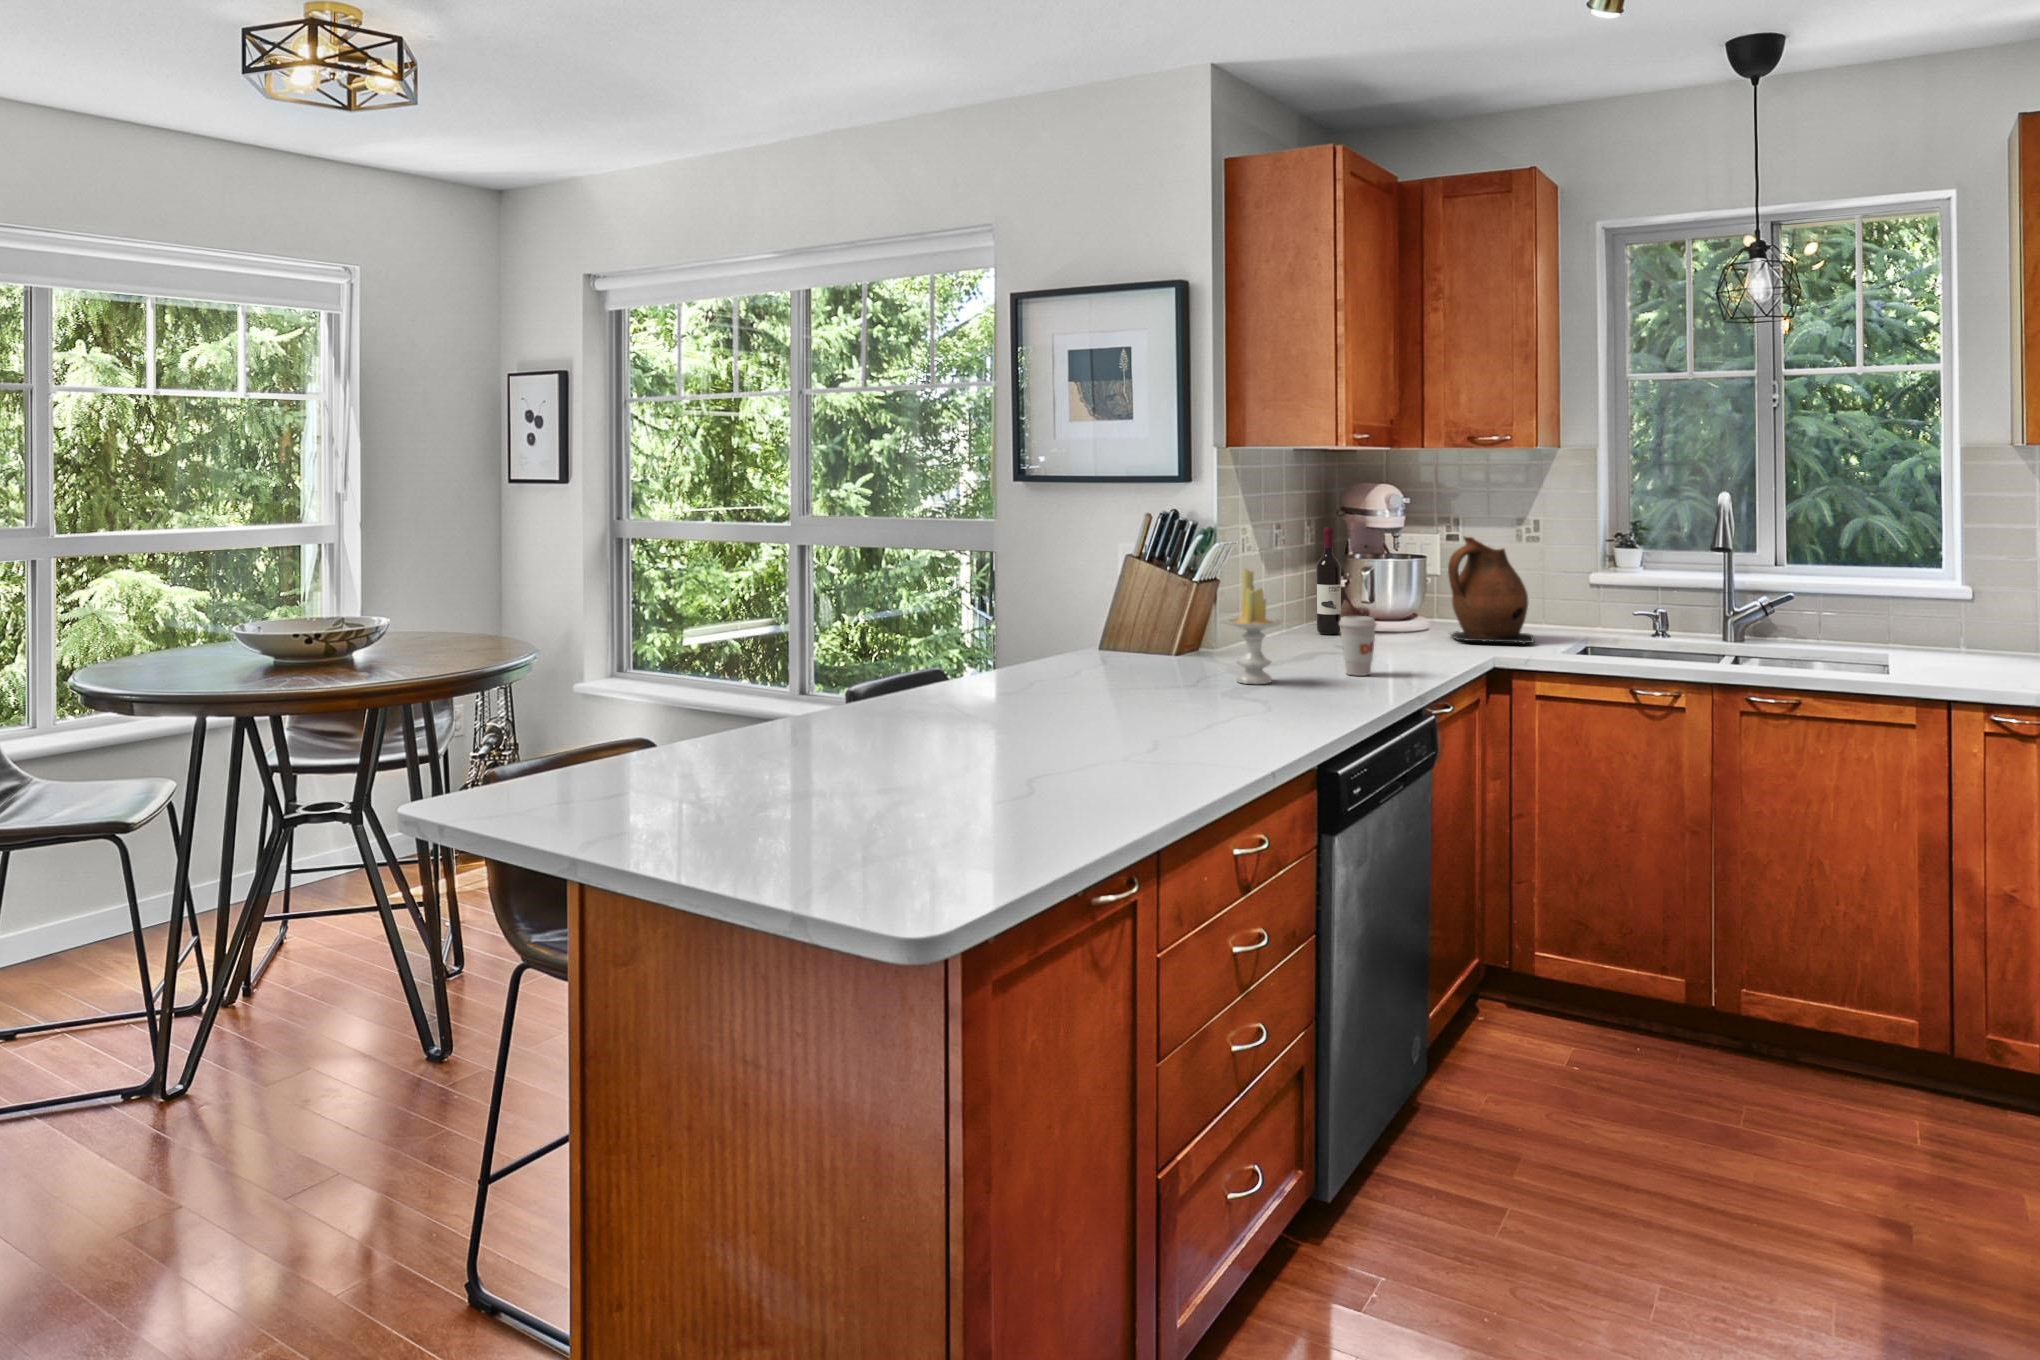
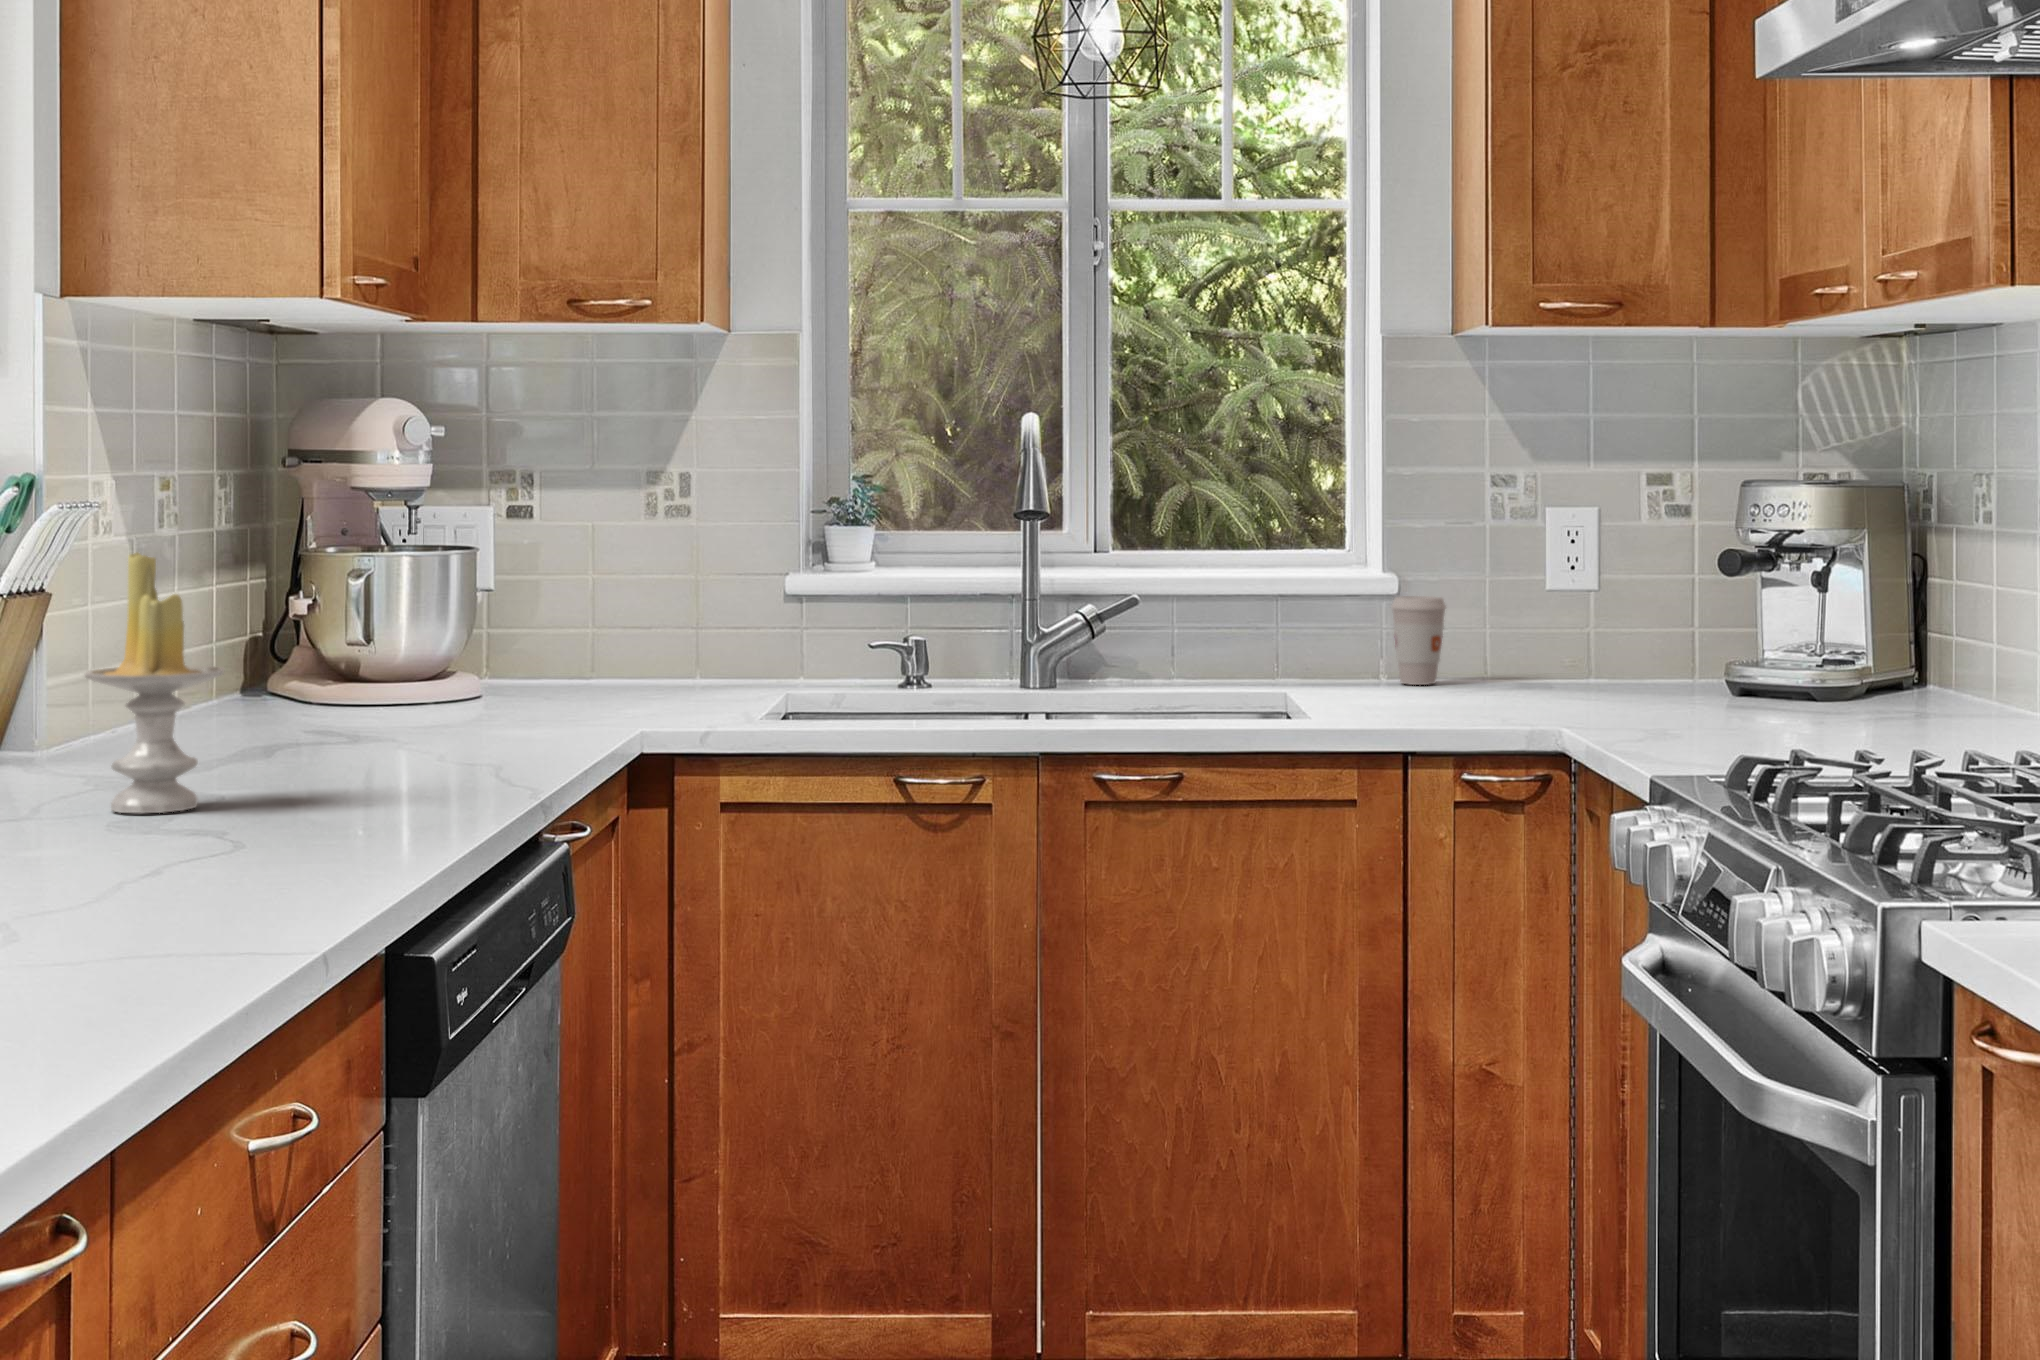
wine bottle: present [1316,527,1341,635] -> none [242,484,298,717]
ceramic pitcher: present [1448,537,1534,644] -> none [526,499,708,712]
coffee cup: present [1340,616,1376,676] -> present [1391,596,1446,685]

